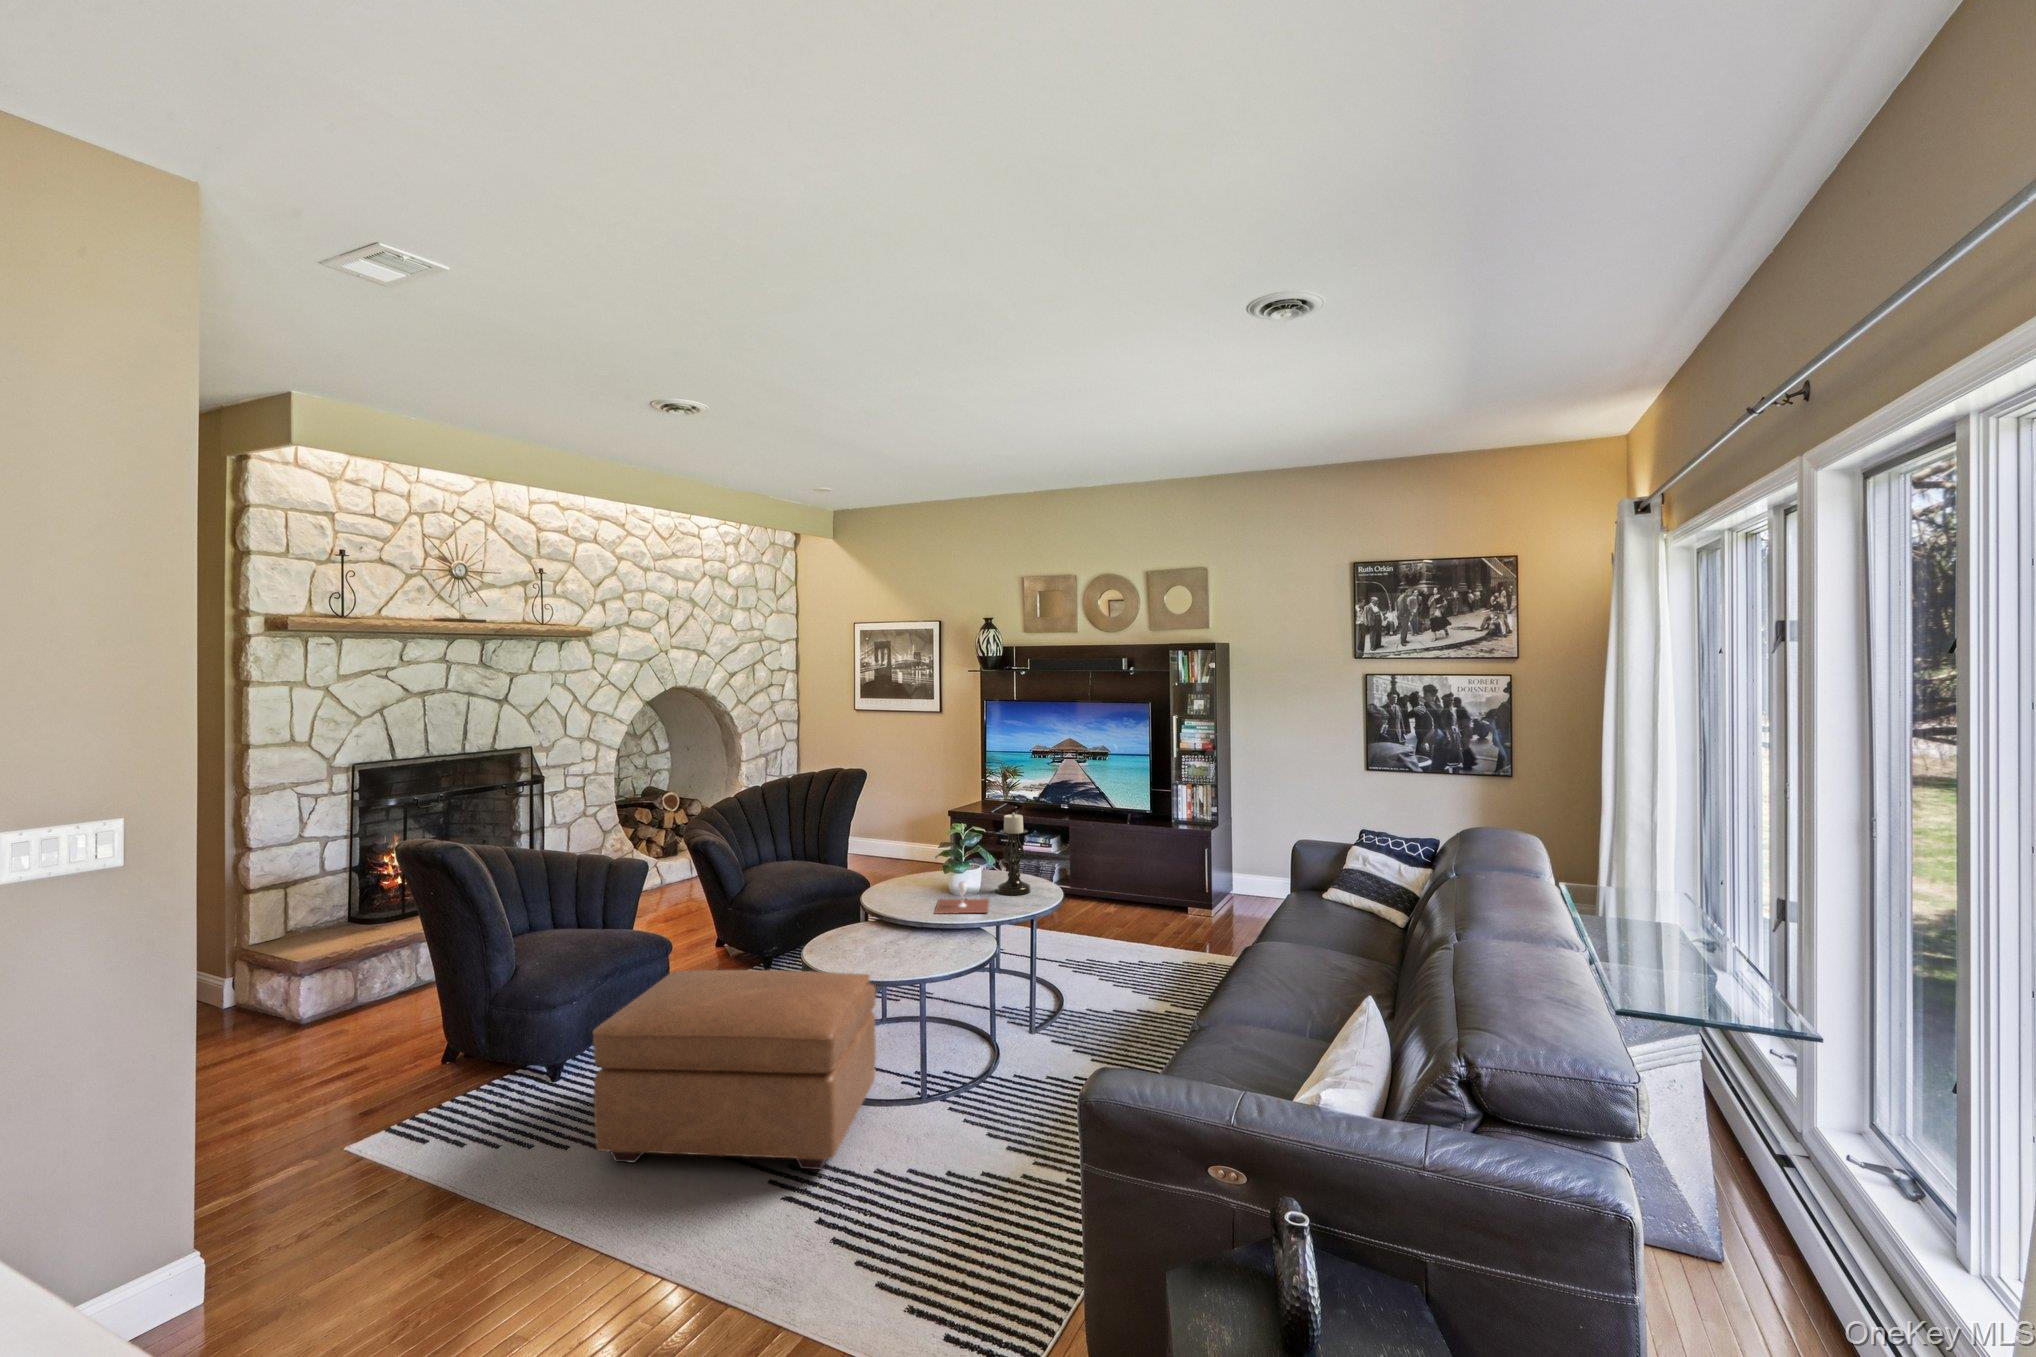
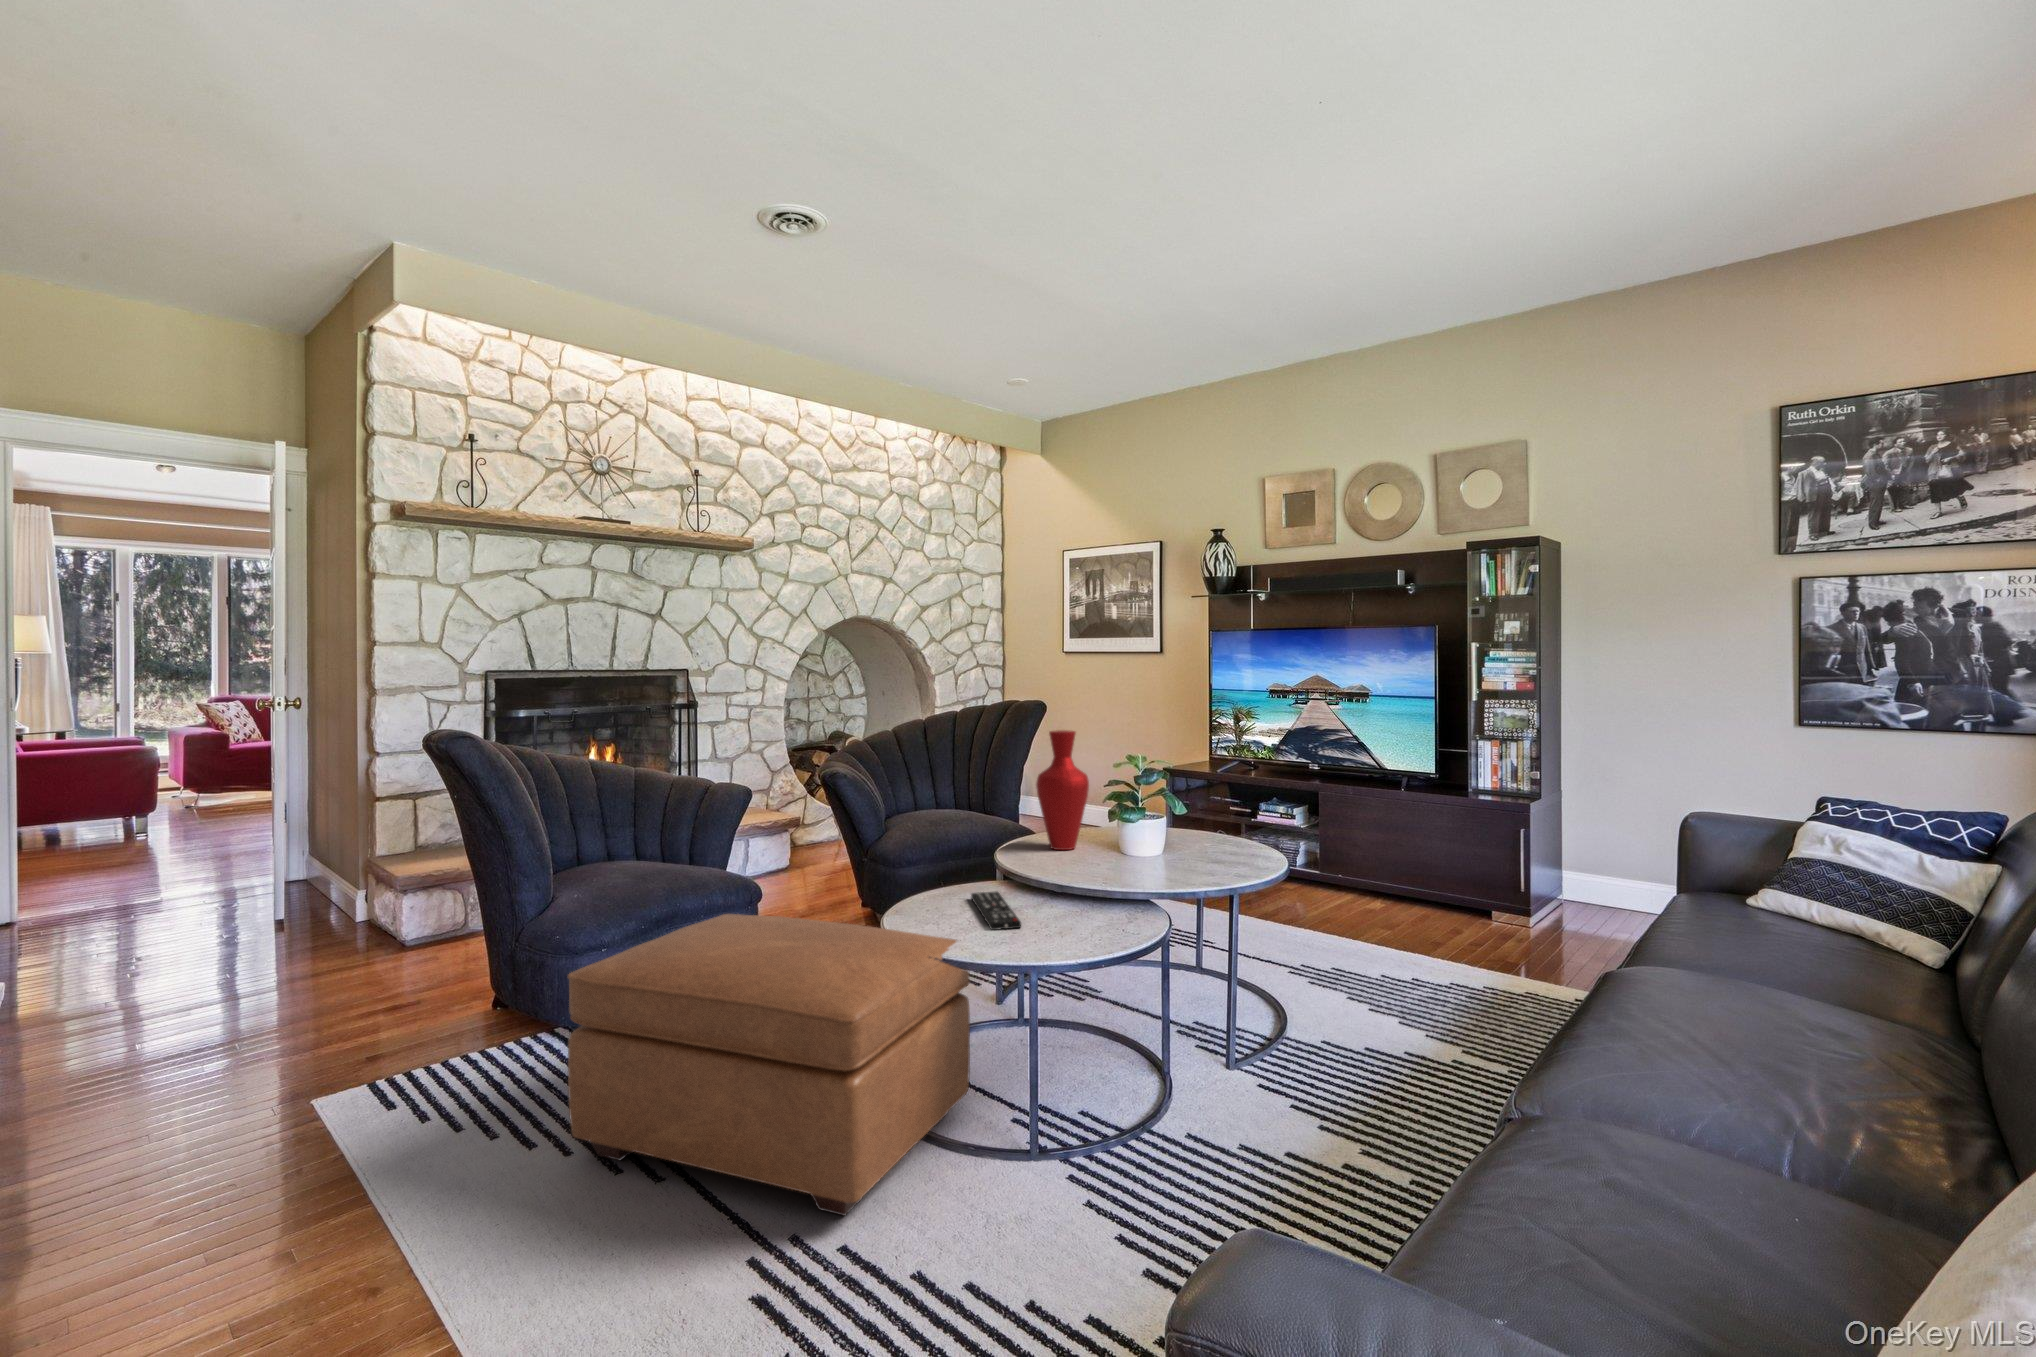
vase: none [887,806,926,895] -> present [1036,730,1089,850]
candle holder: present [997,813,1031,895] -> none [1187,744,1235,860]
wine glass: present [935,882,989,914] -> none [1085,833,1171,877]
remote control: none [857,934,906,964] -> present [971,892,1021,930]

